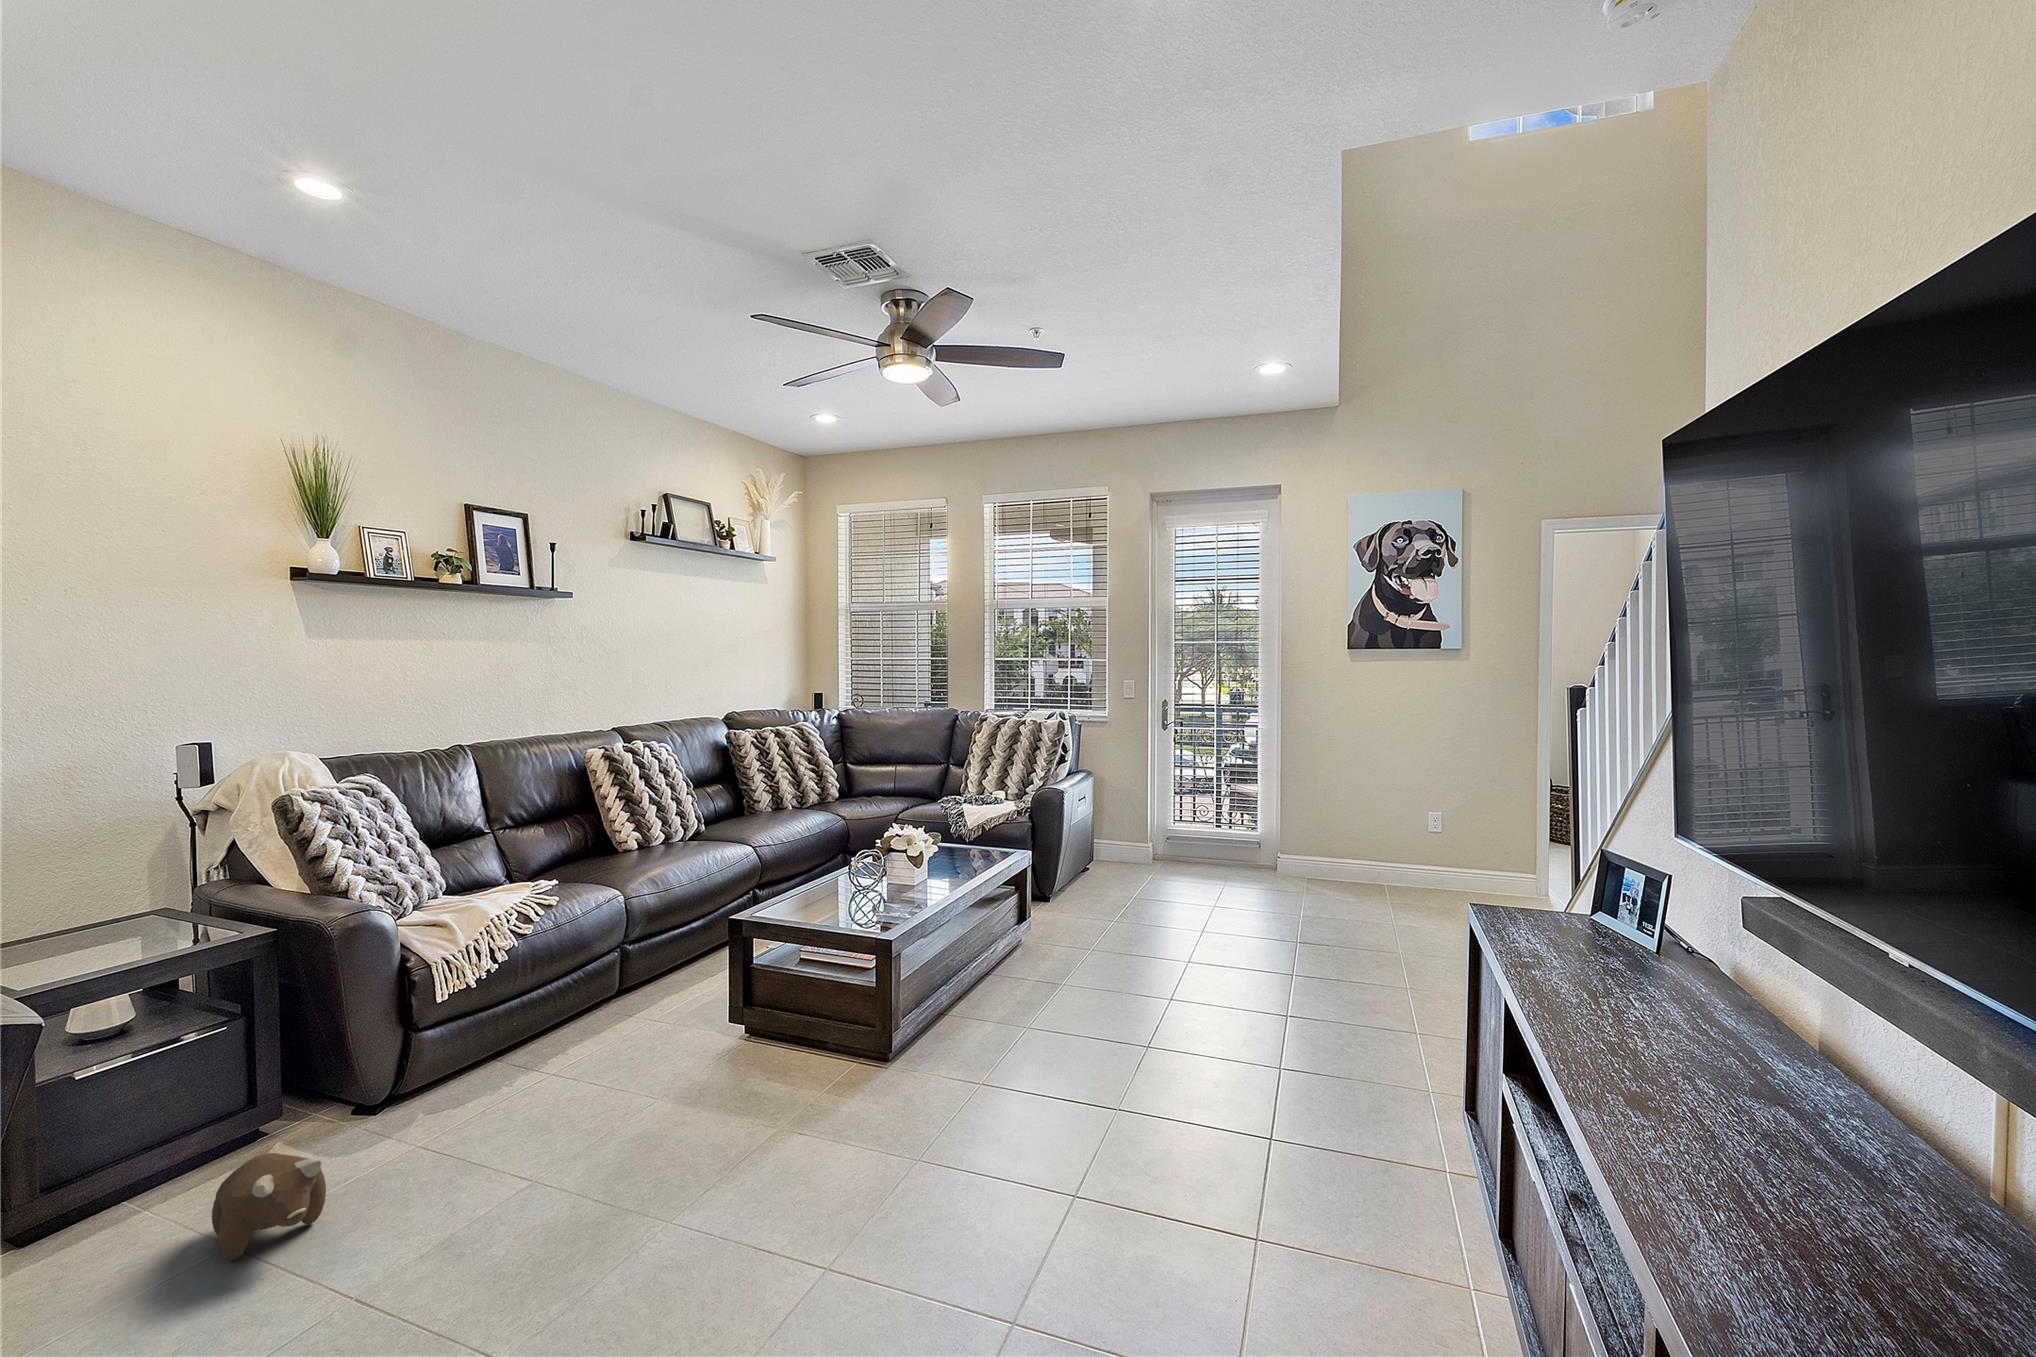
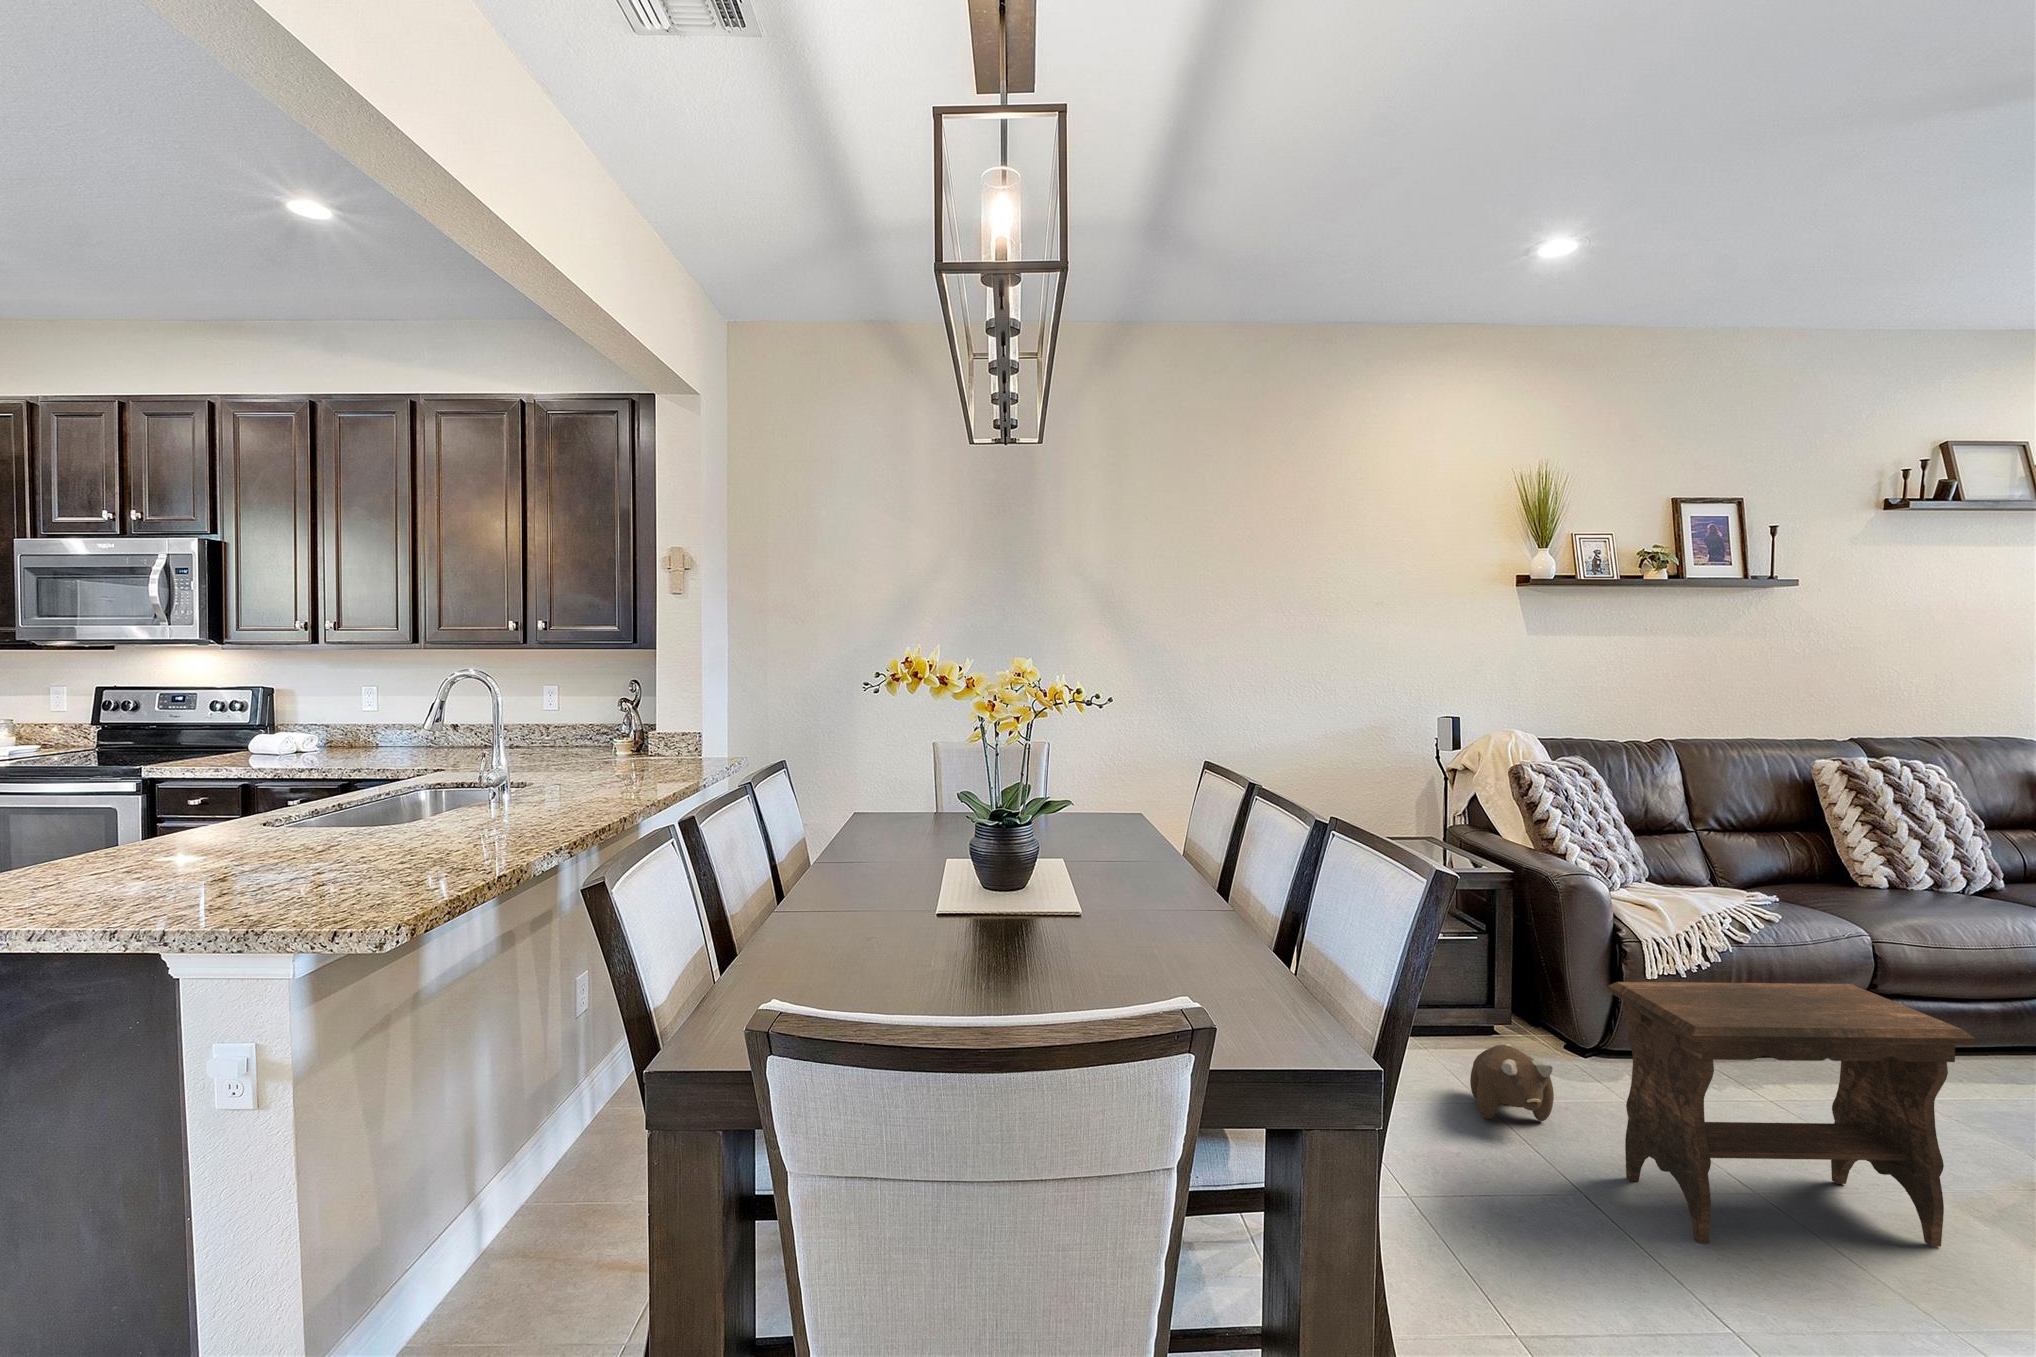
footstool: none [382,965,688,1286] -> present [1608,982,1976,1247]

